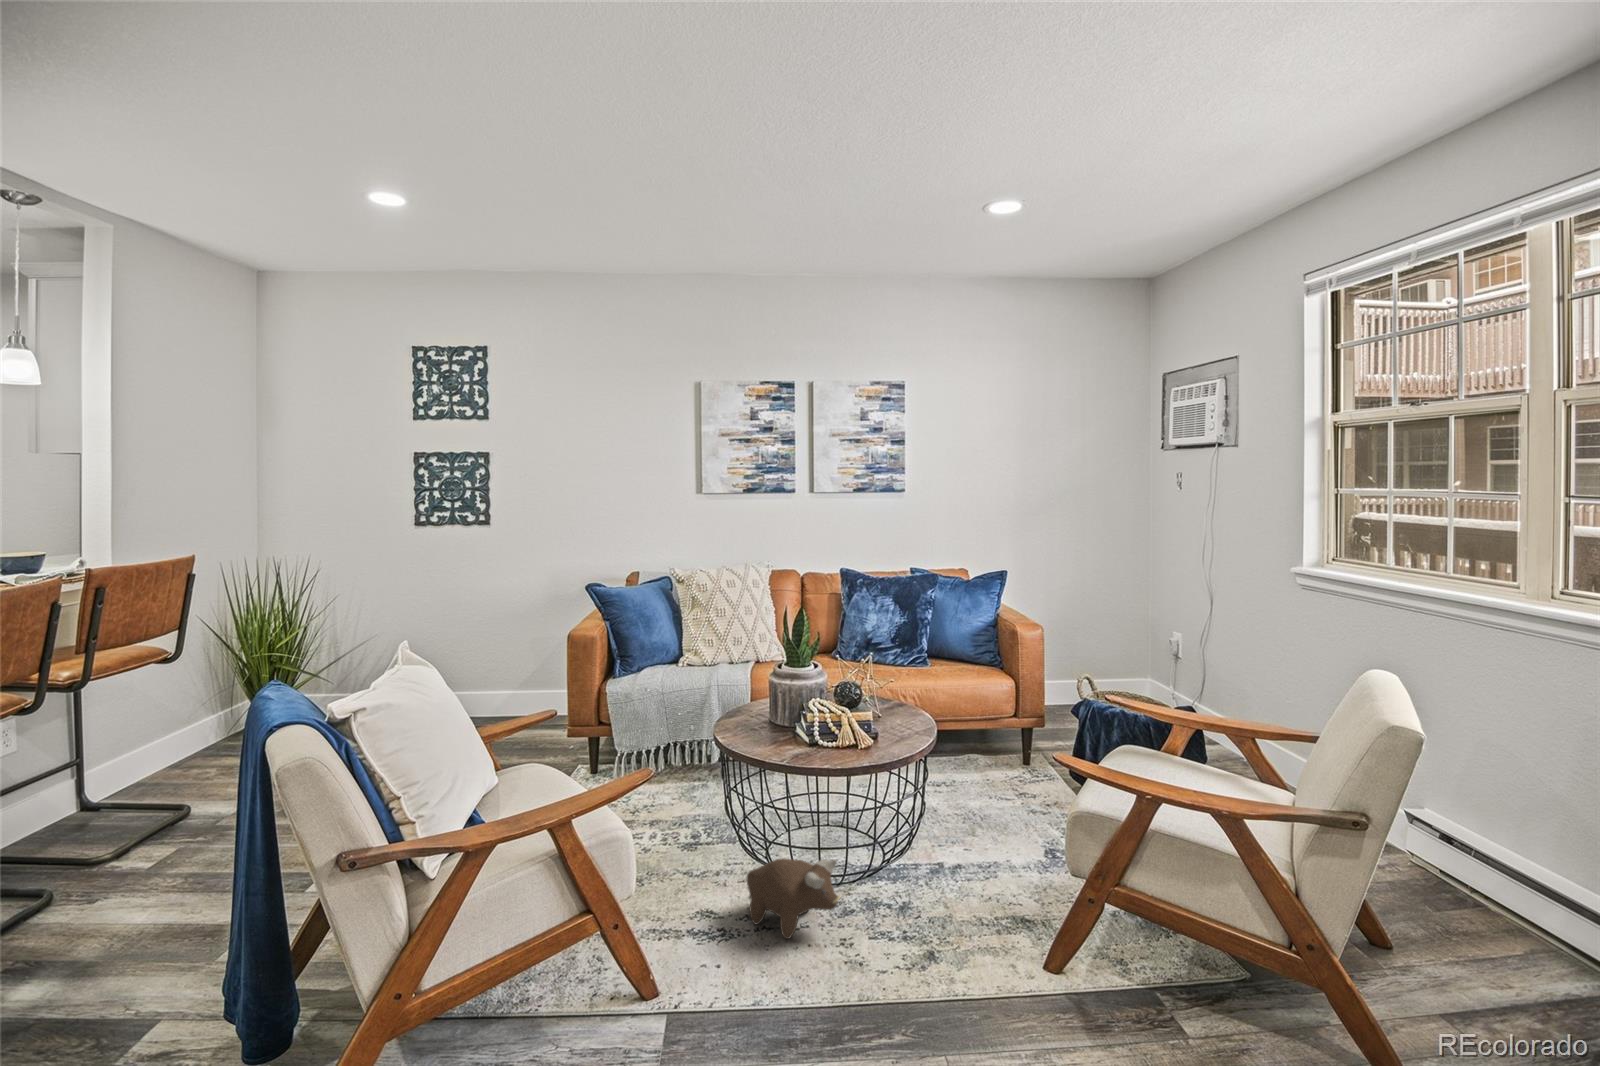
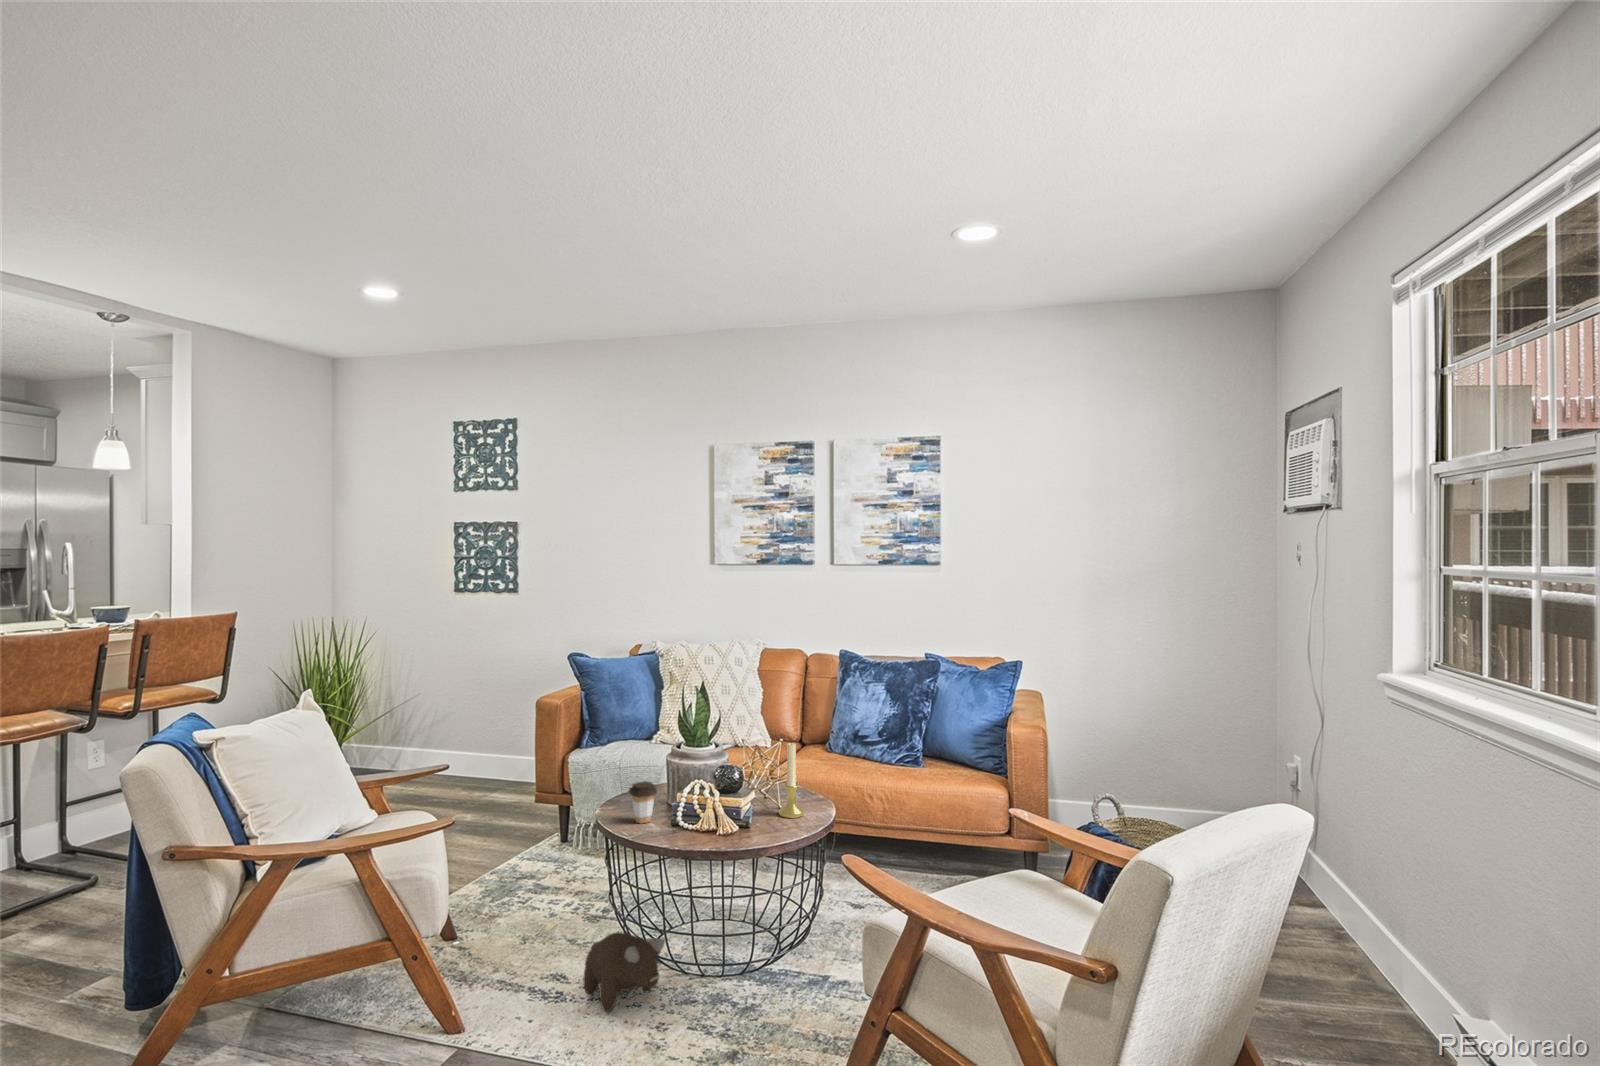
candle holder: none [887,657,910,728] -> present [779,742,804,818]
coffee cup: none [763,708,791,750] -> present [629,781,657,823]

